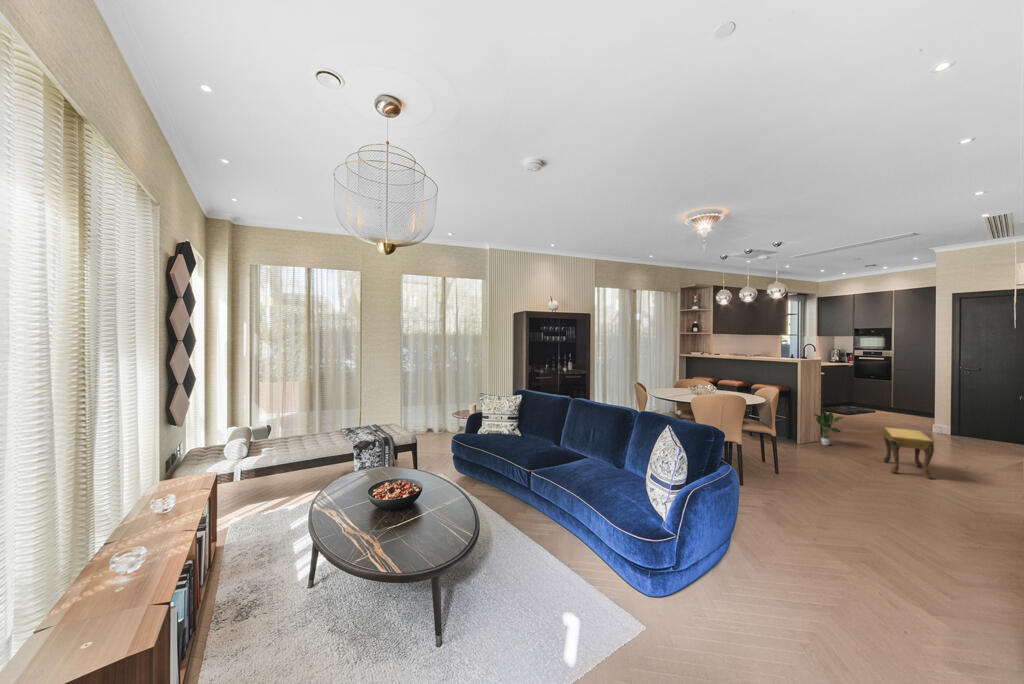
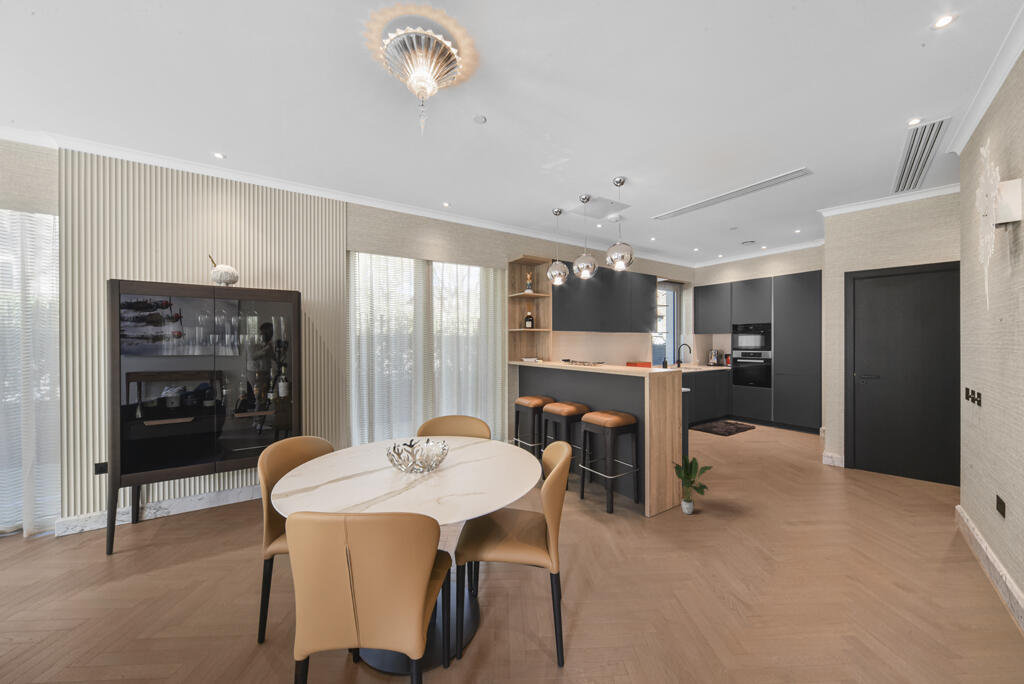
footstool: present [884,428,934,479] -> none [771,494,857,612]

